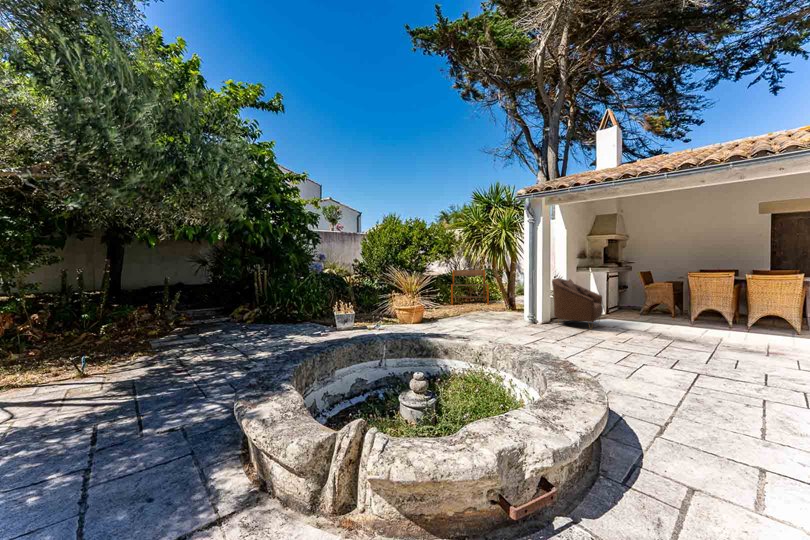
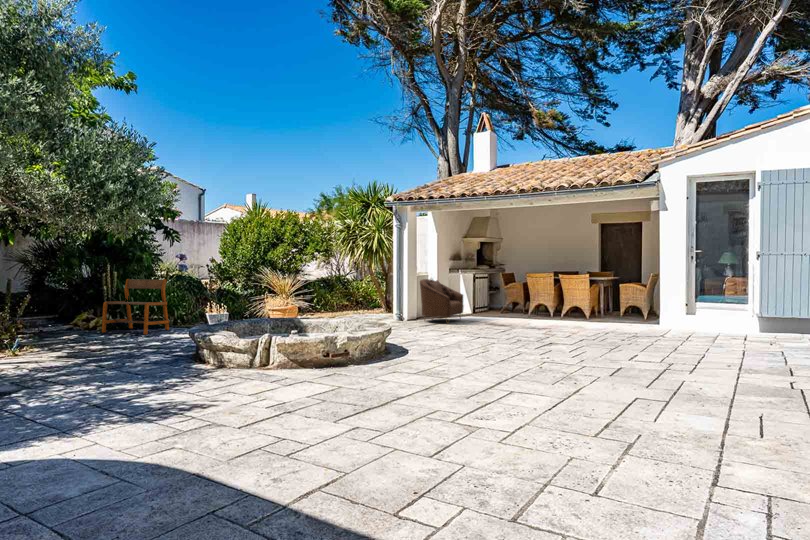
bench: present [451,270,489,305] -> present [102,279,169,334]

